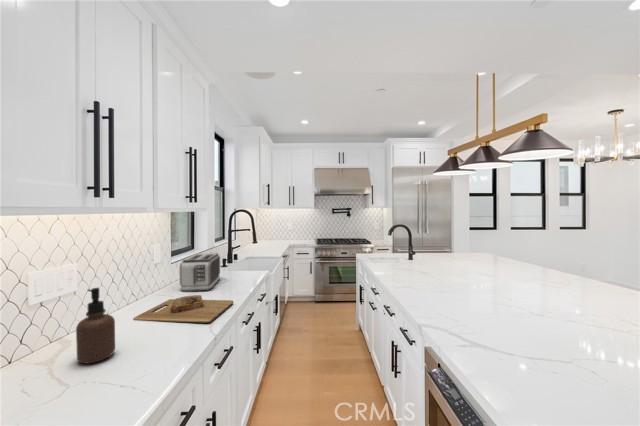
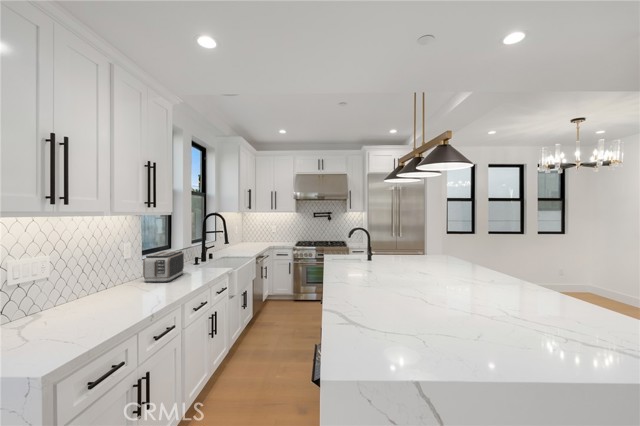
soap dispenser: present [76,288,115,363] -> none [38,272,68,327]
cutting board: present [133,295,233,323] -> none [94,284,182,304]

